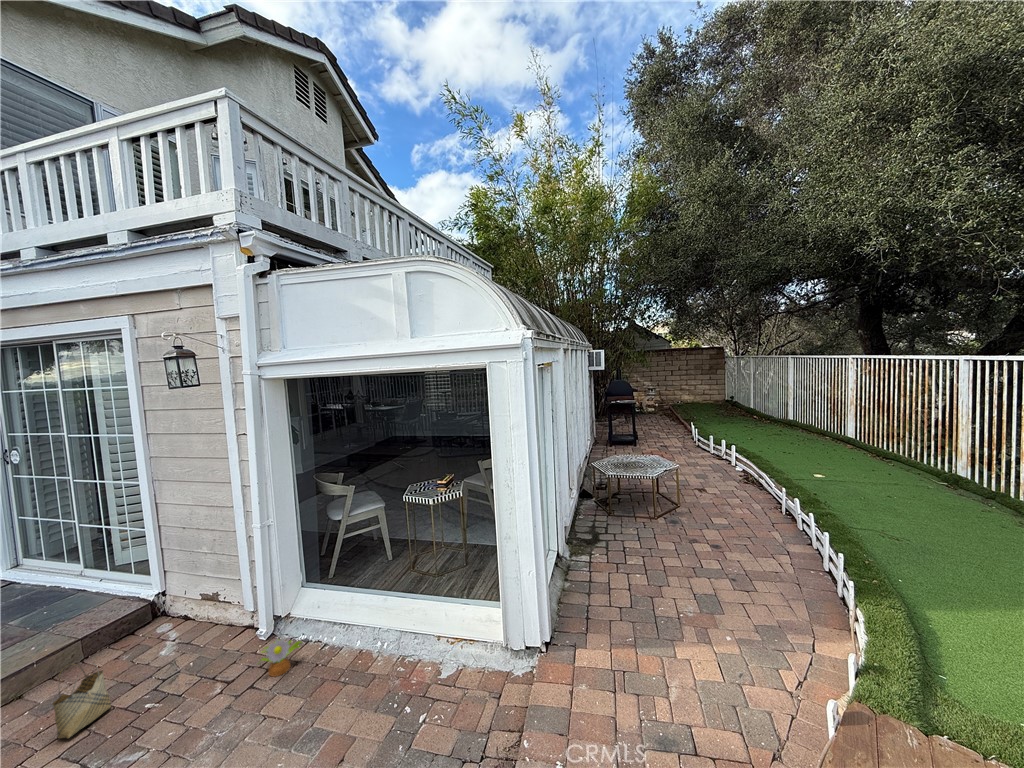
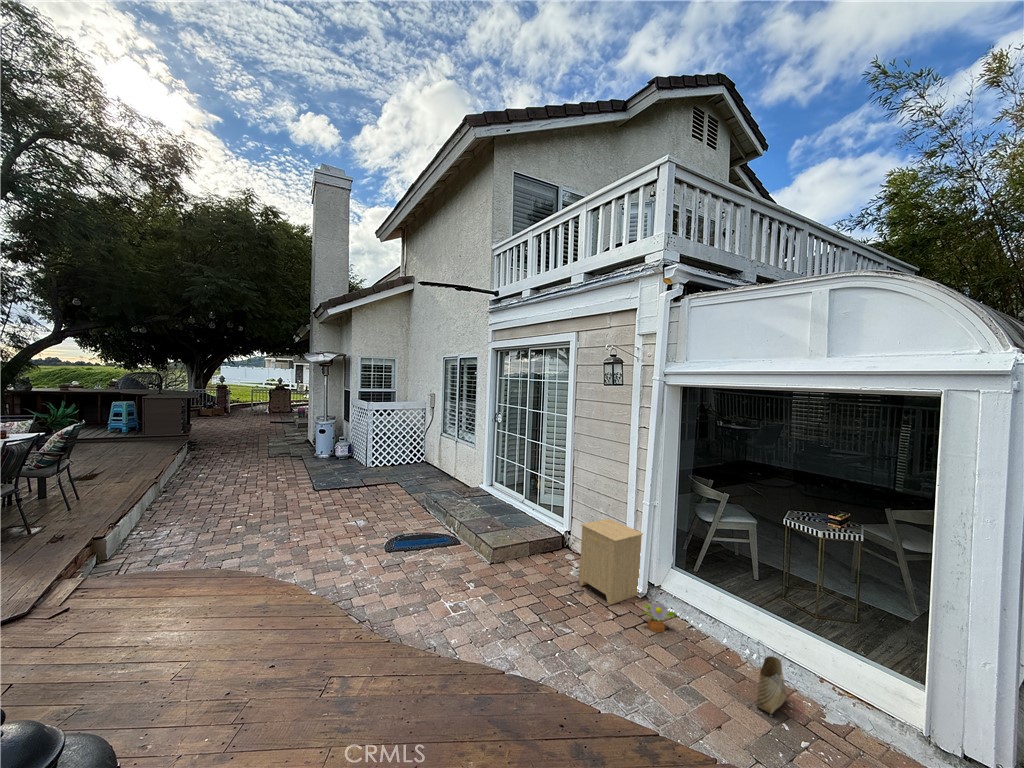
side table: none [163,558,262,669] -> present [579,519,643,605]
woven basket: present [52,663,111,738] -> present [756,642,787,714]

